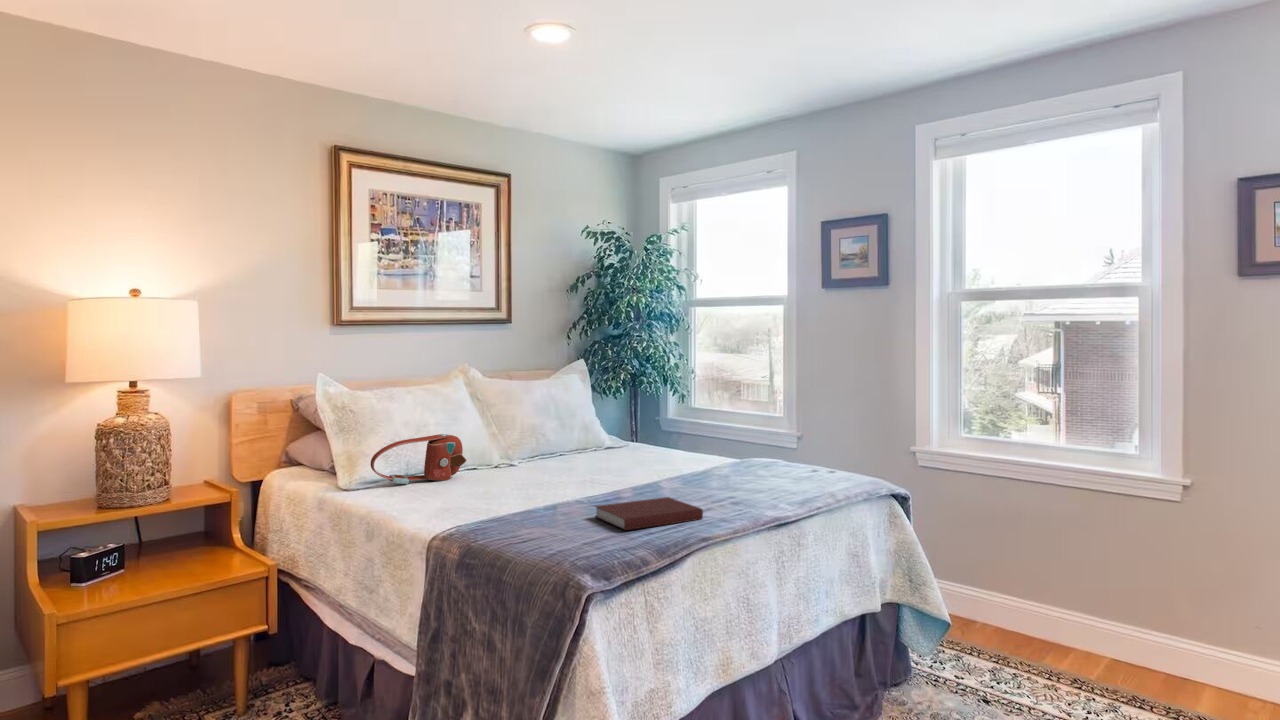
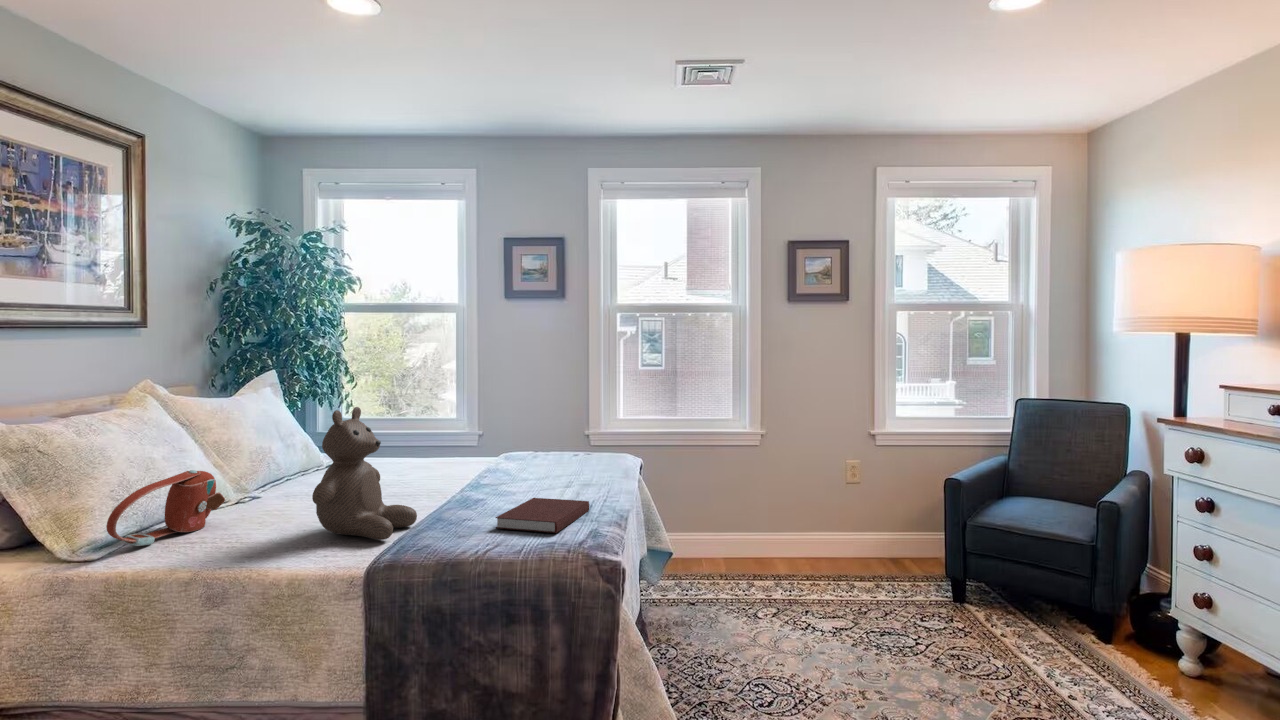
teddy bear: none [465,391,556,508] -> present [312,407,417,540]

